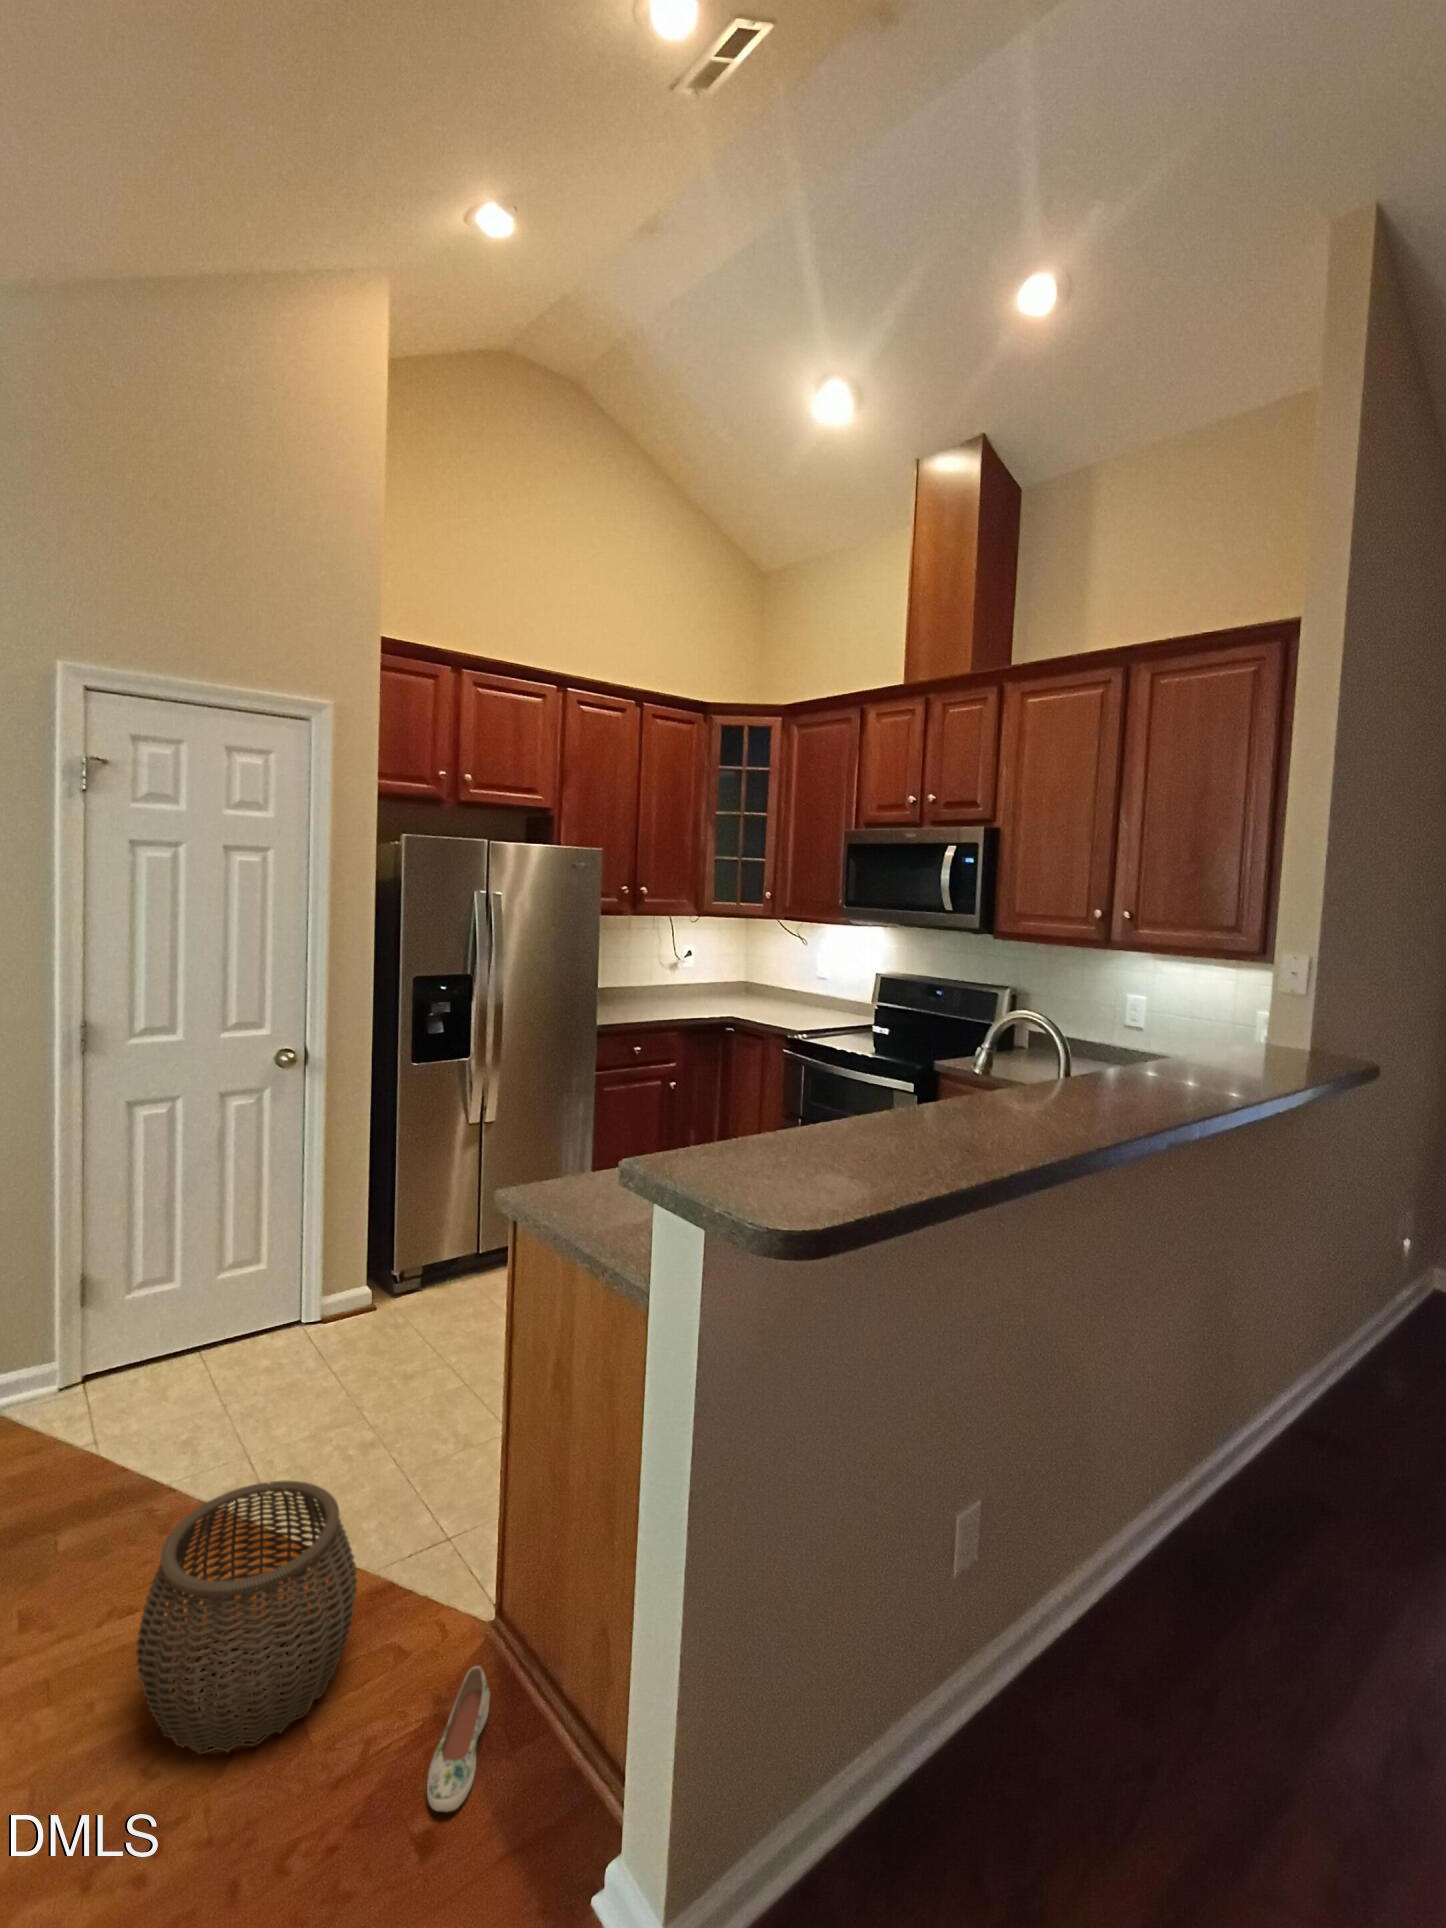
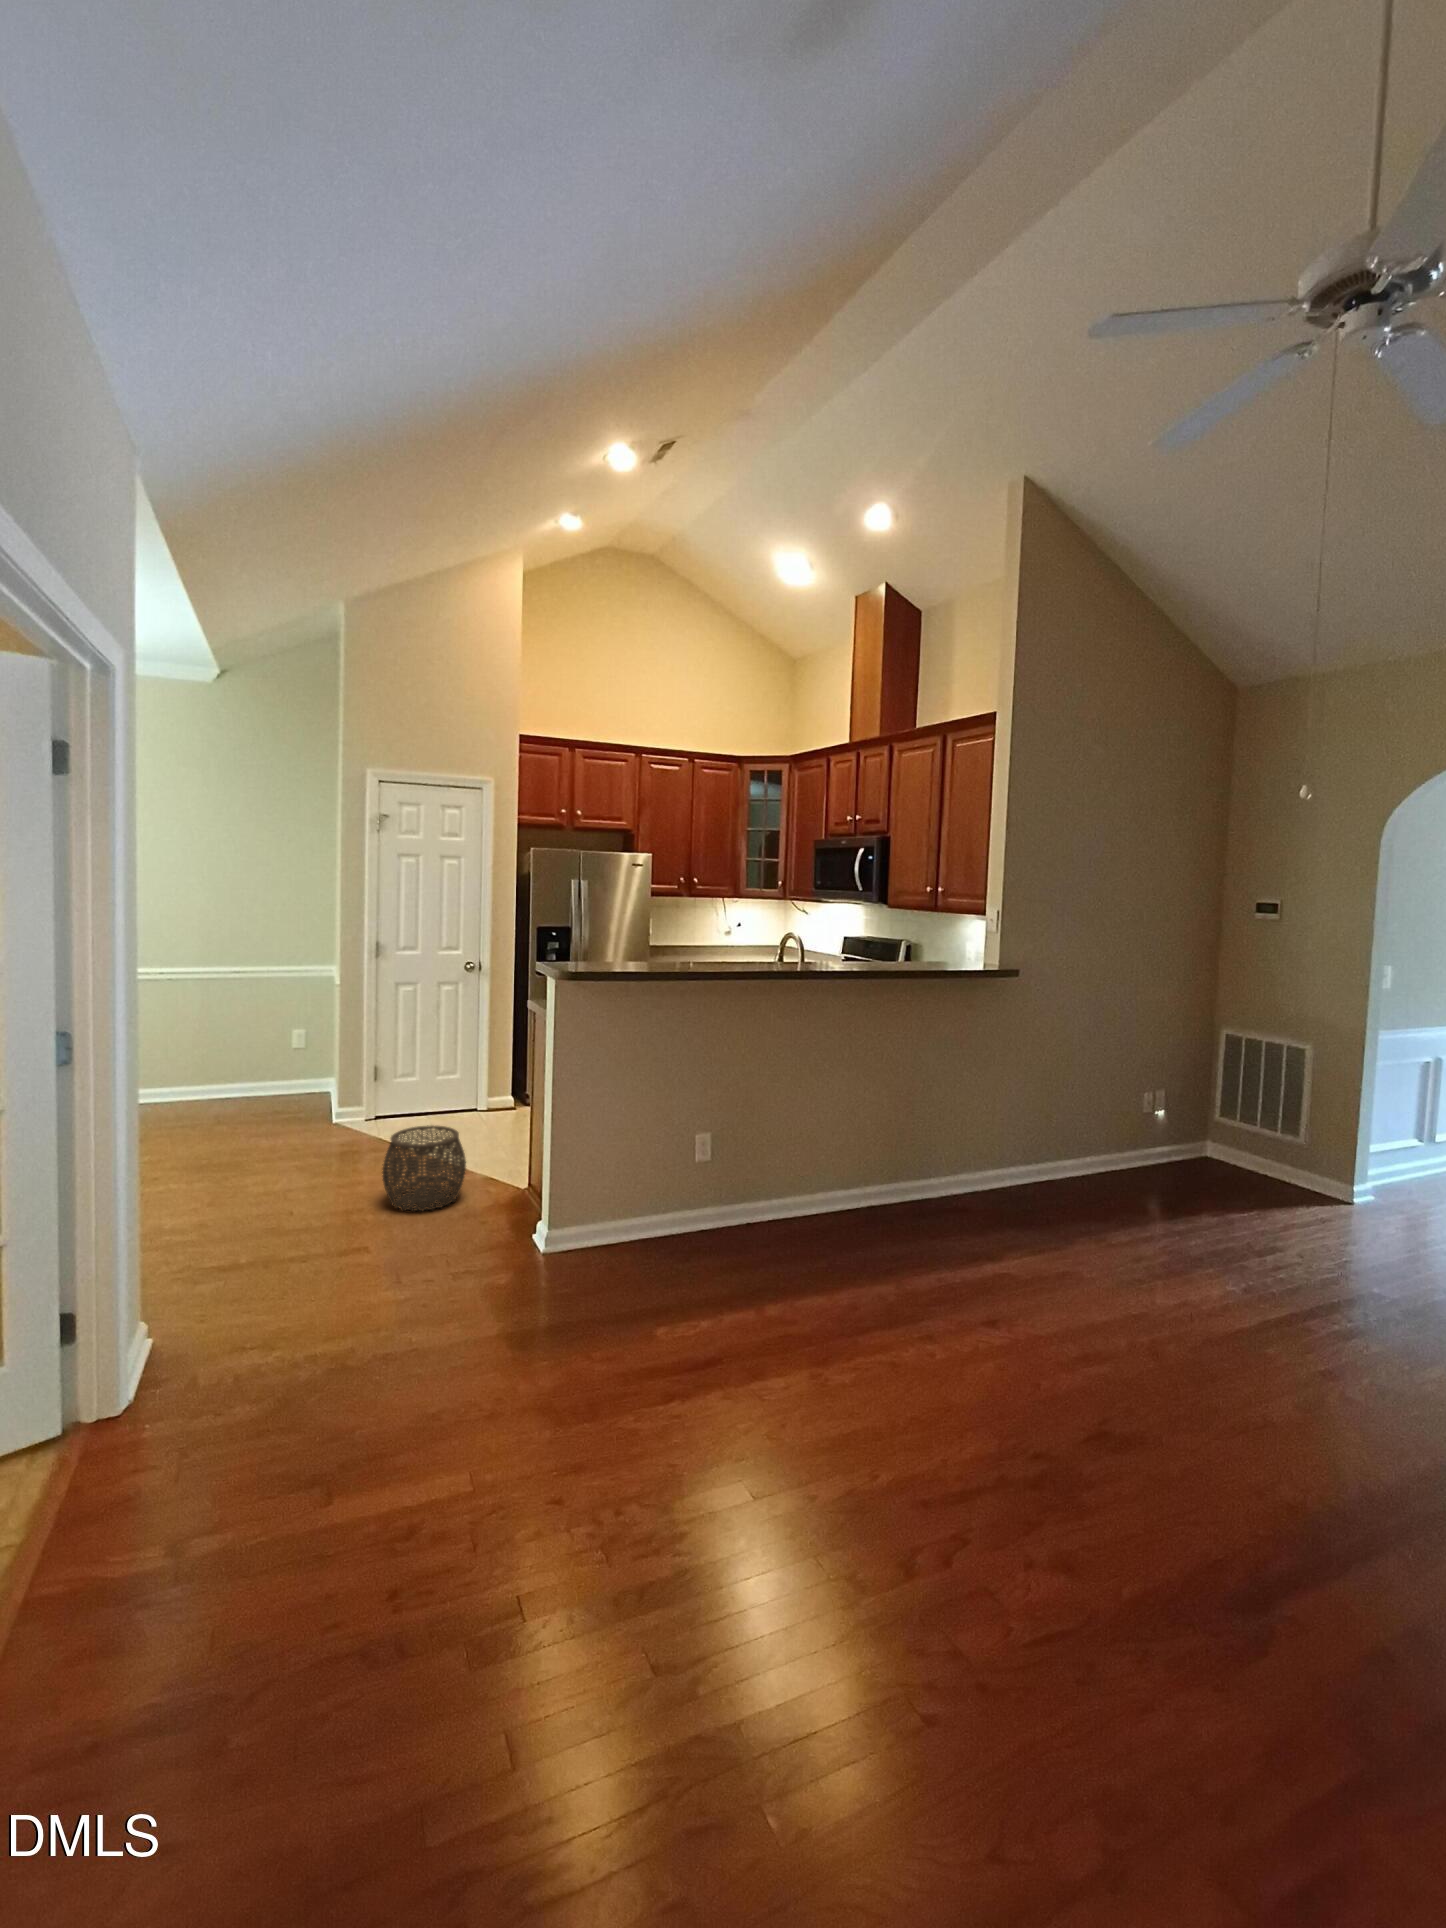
shoe: present [427,1666,490,1812] -> none [479,1196,511,1230]

